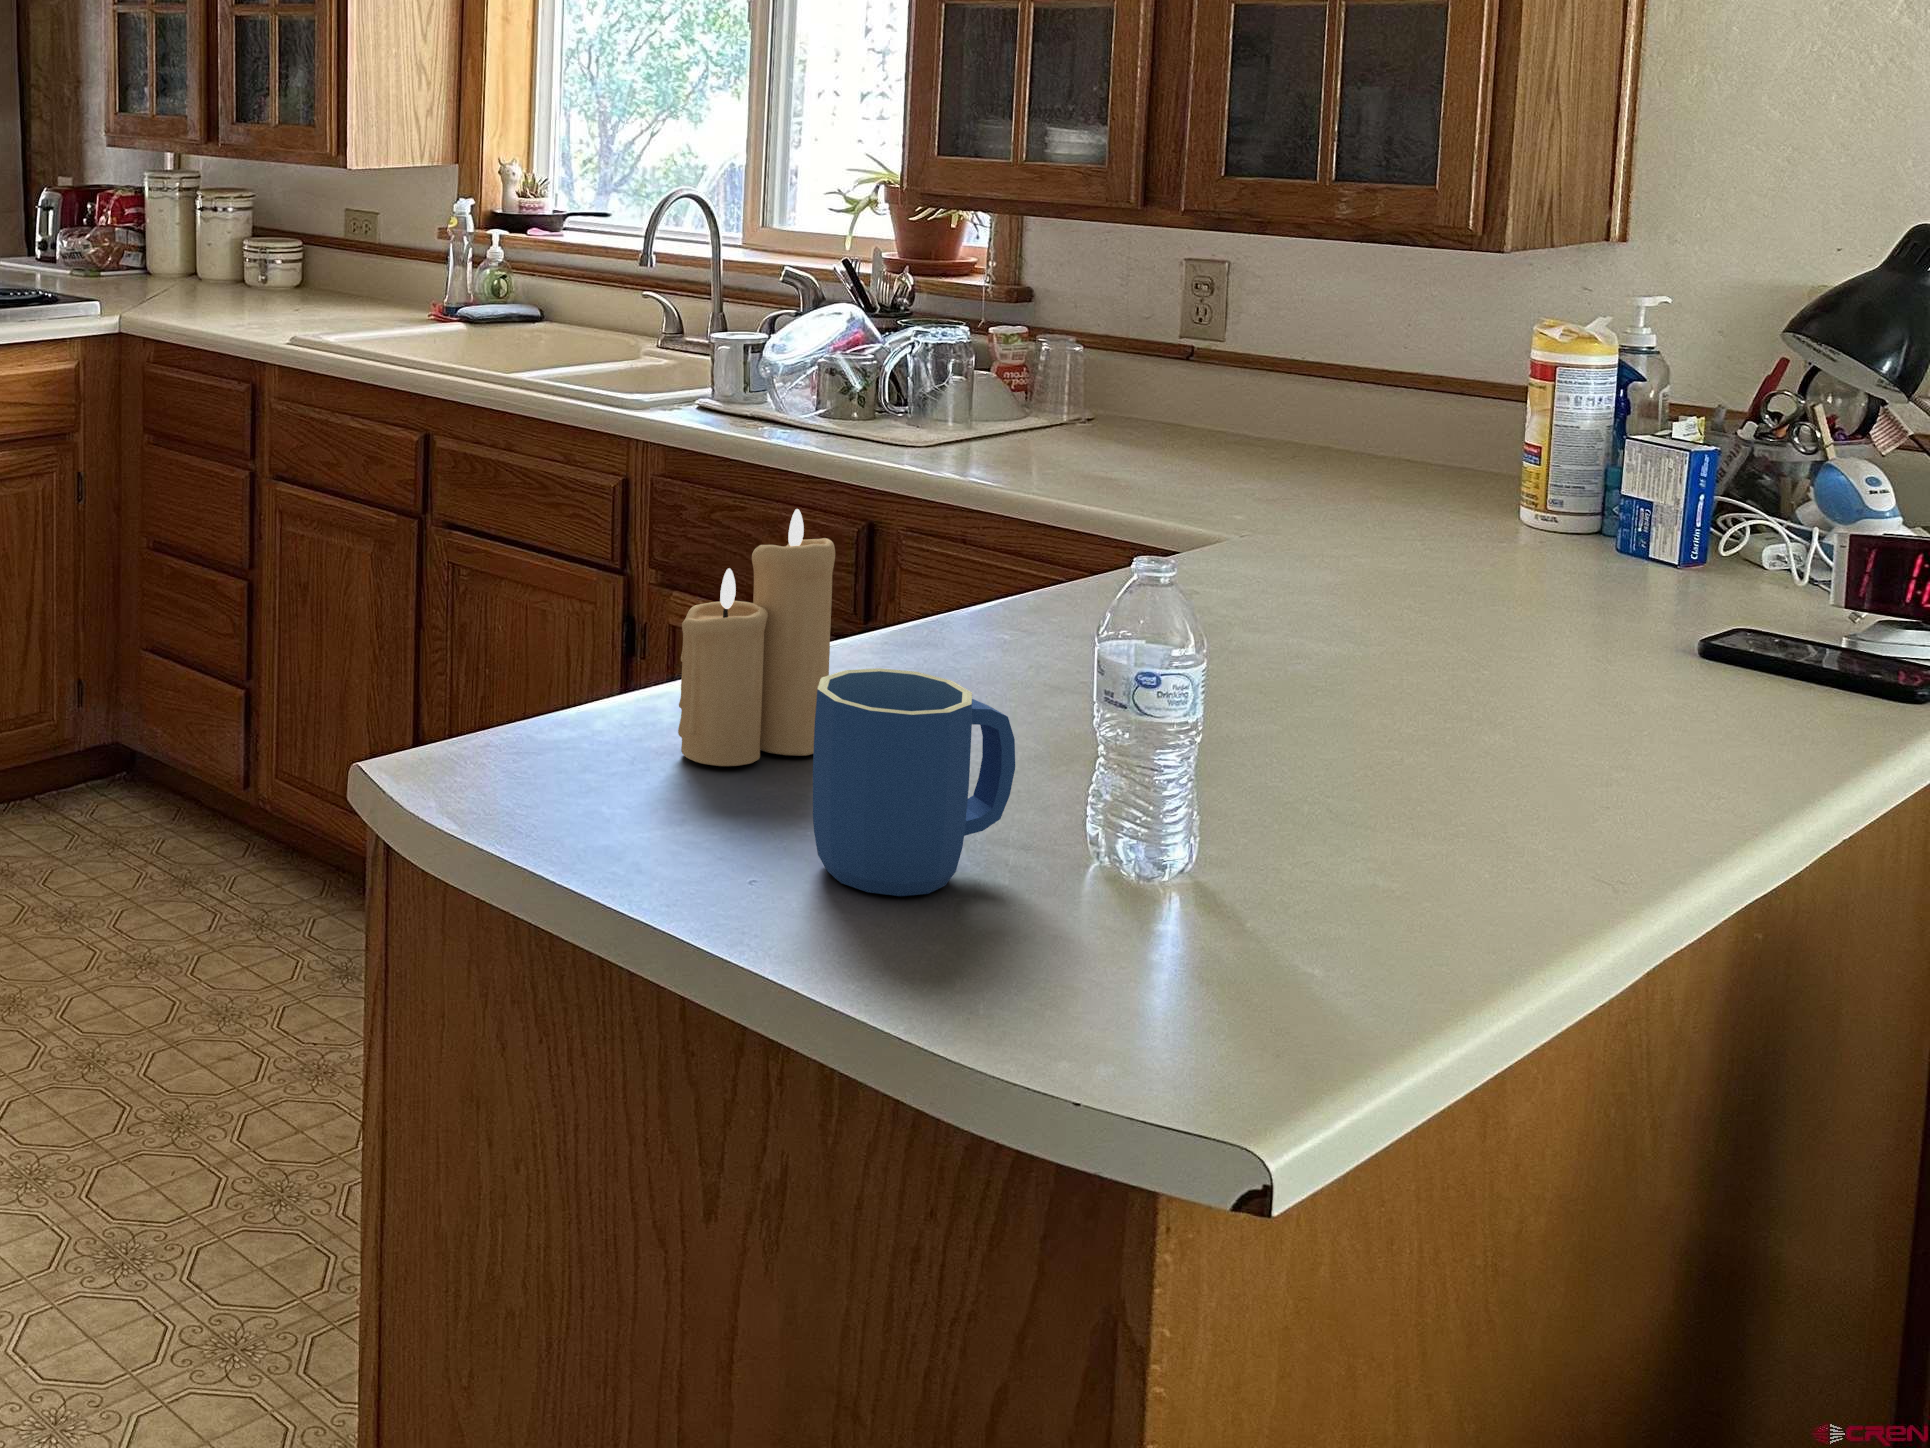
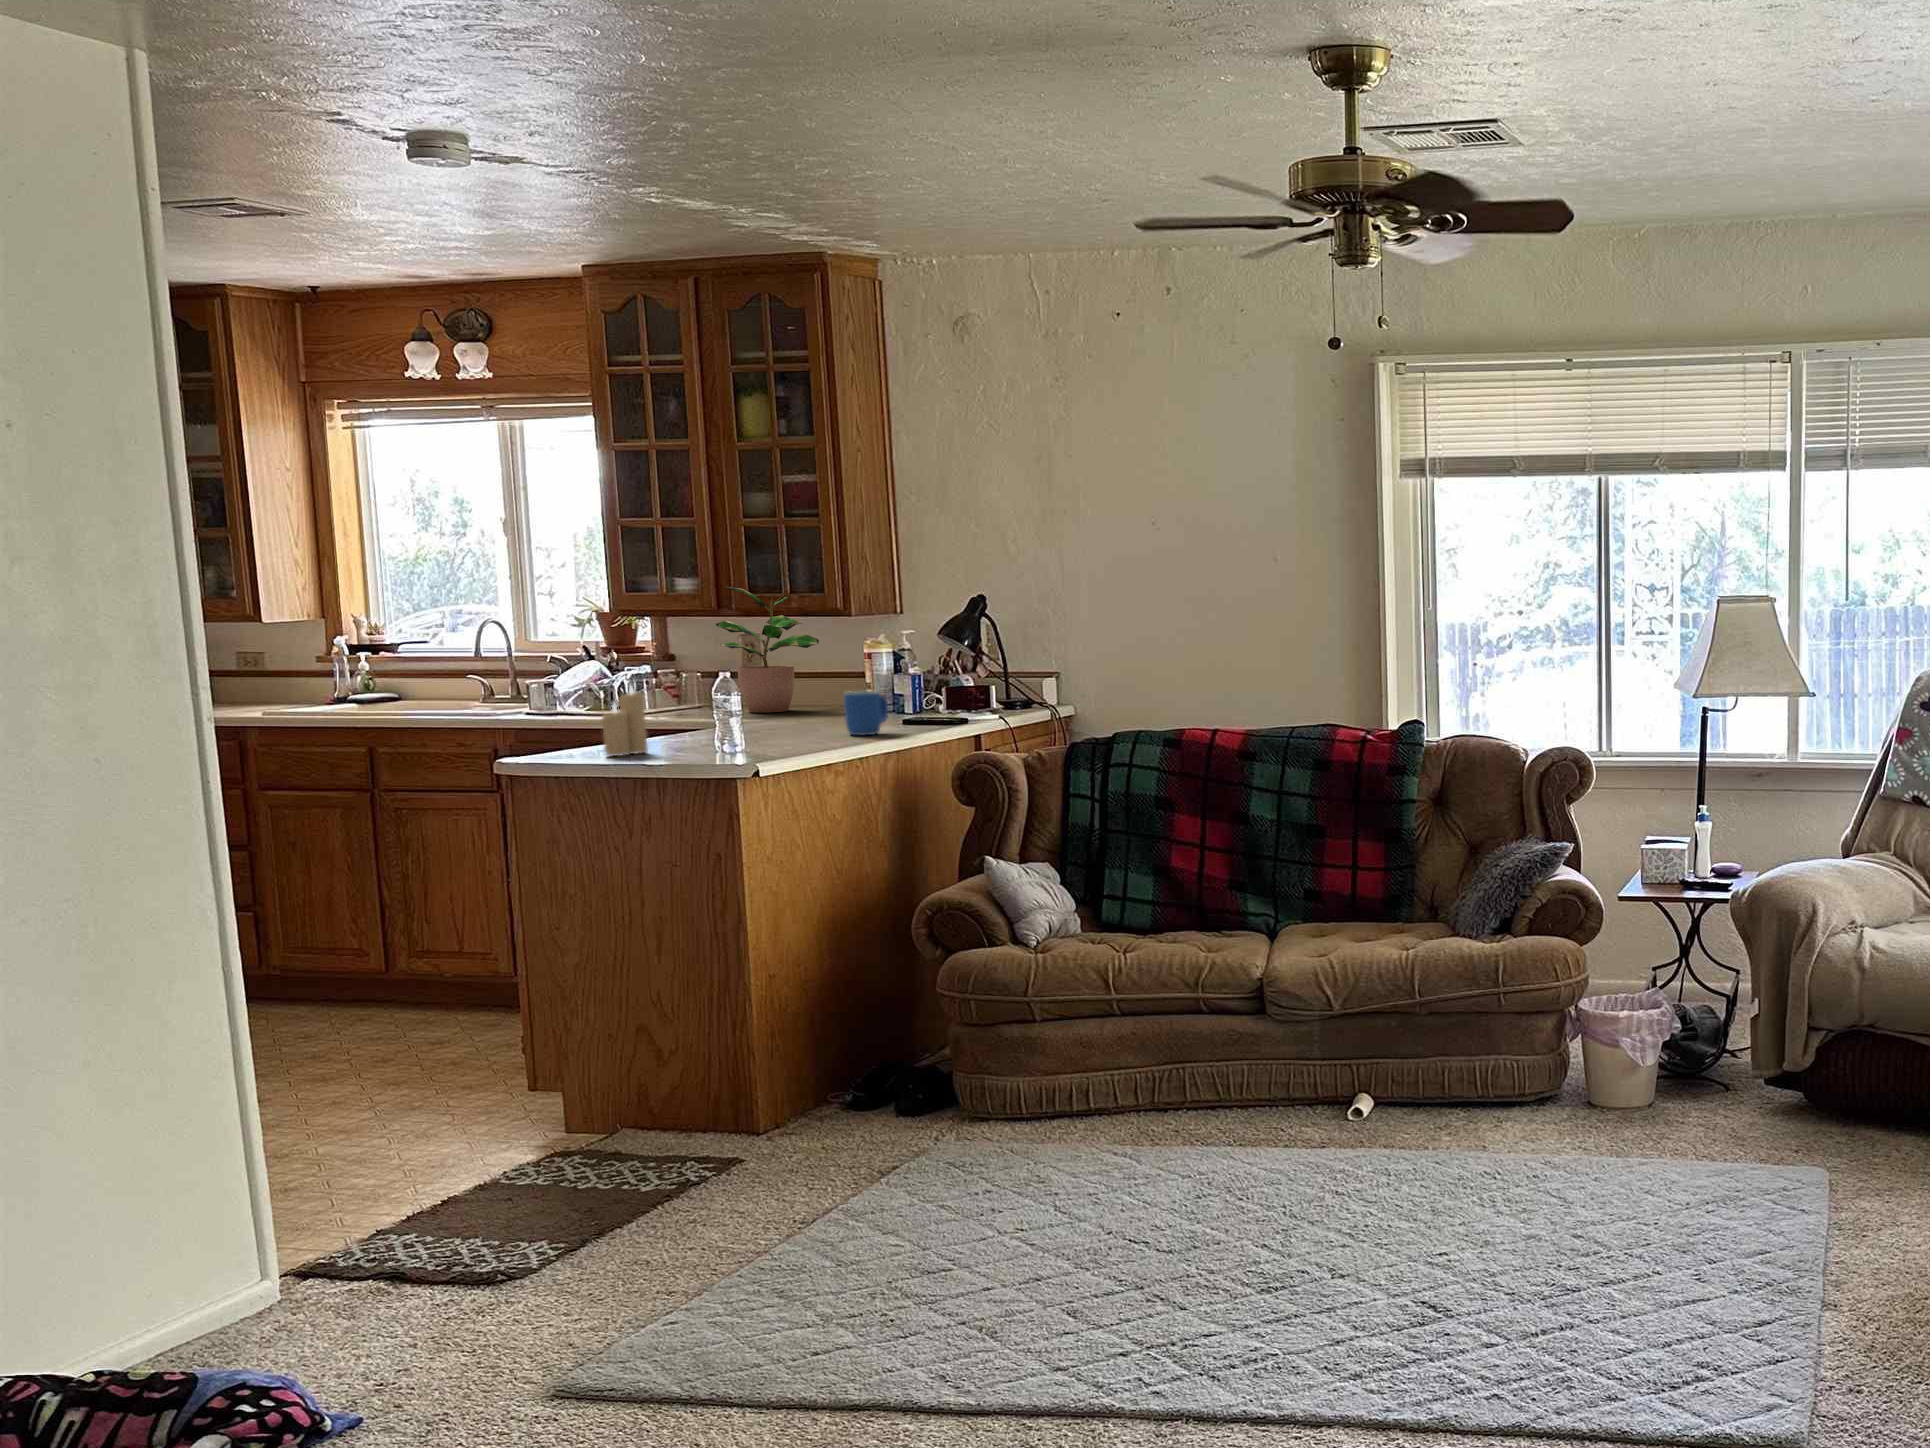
potted plant: none [1124,152,1399,484] -> present [716,587,819,712]
mug: present [813,668,1015,896] -> present [844,691,889,735]

